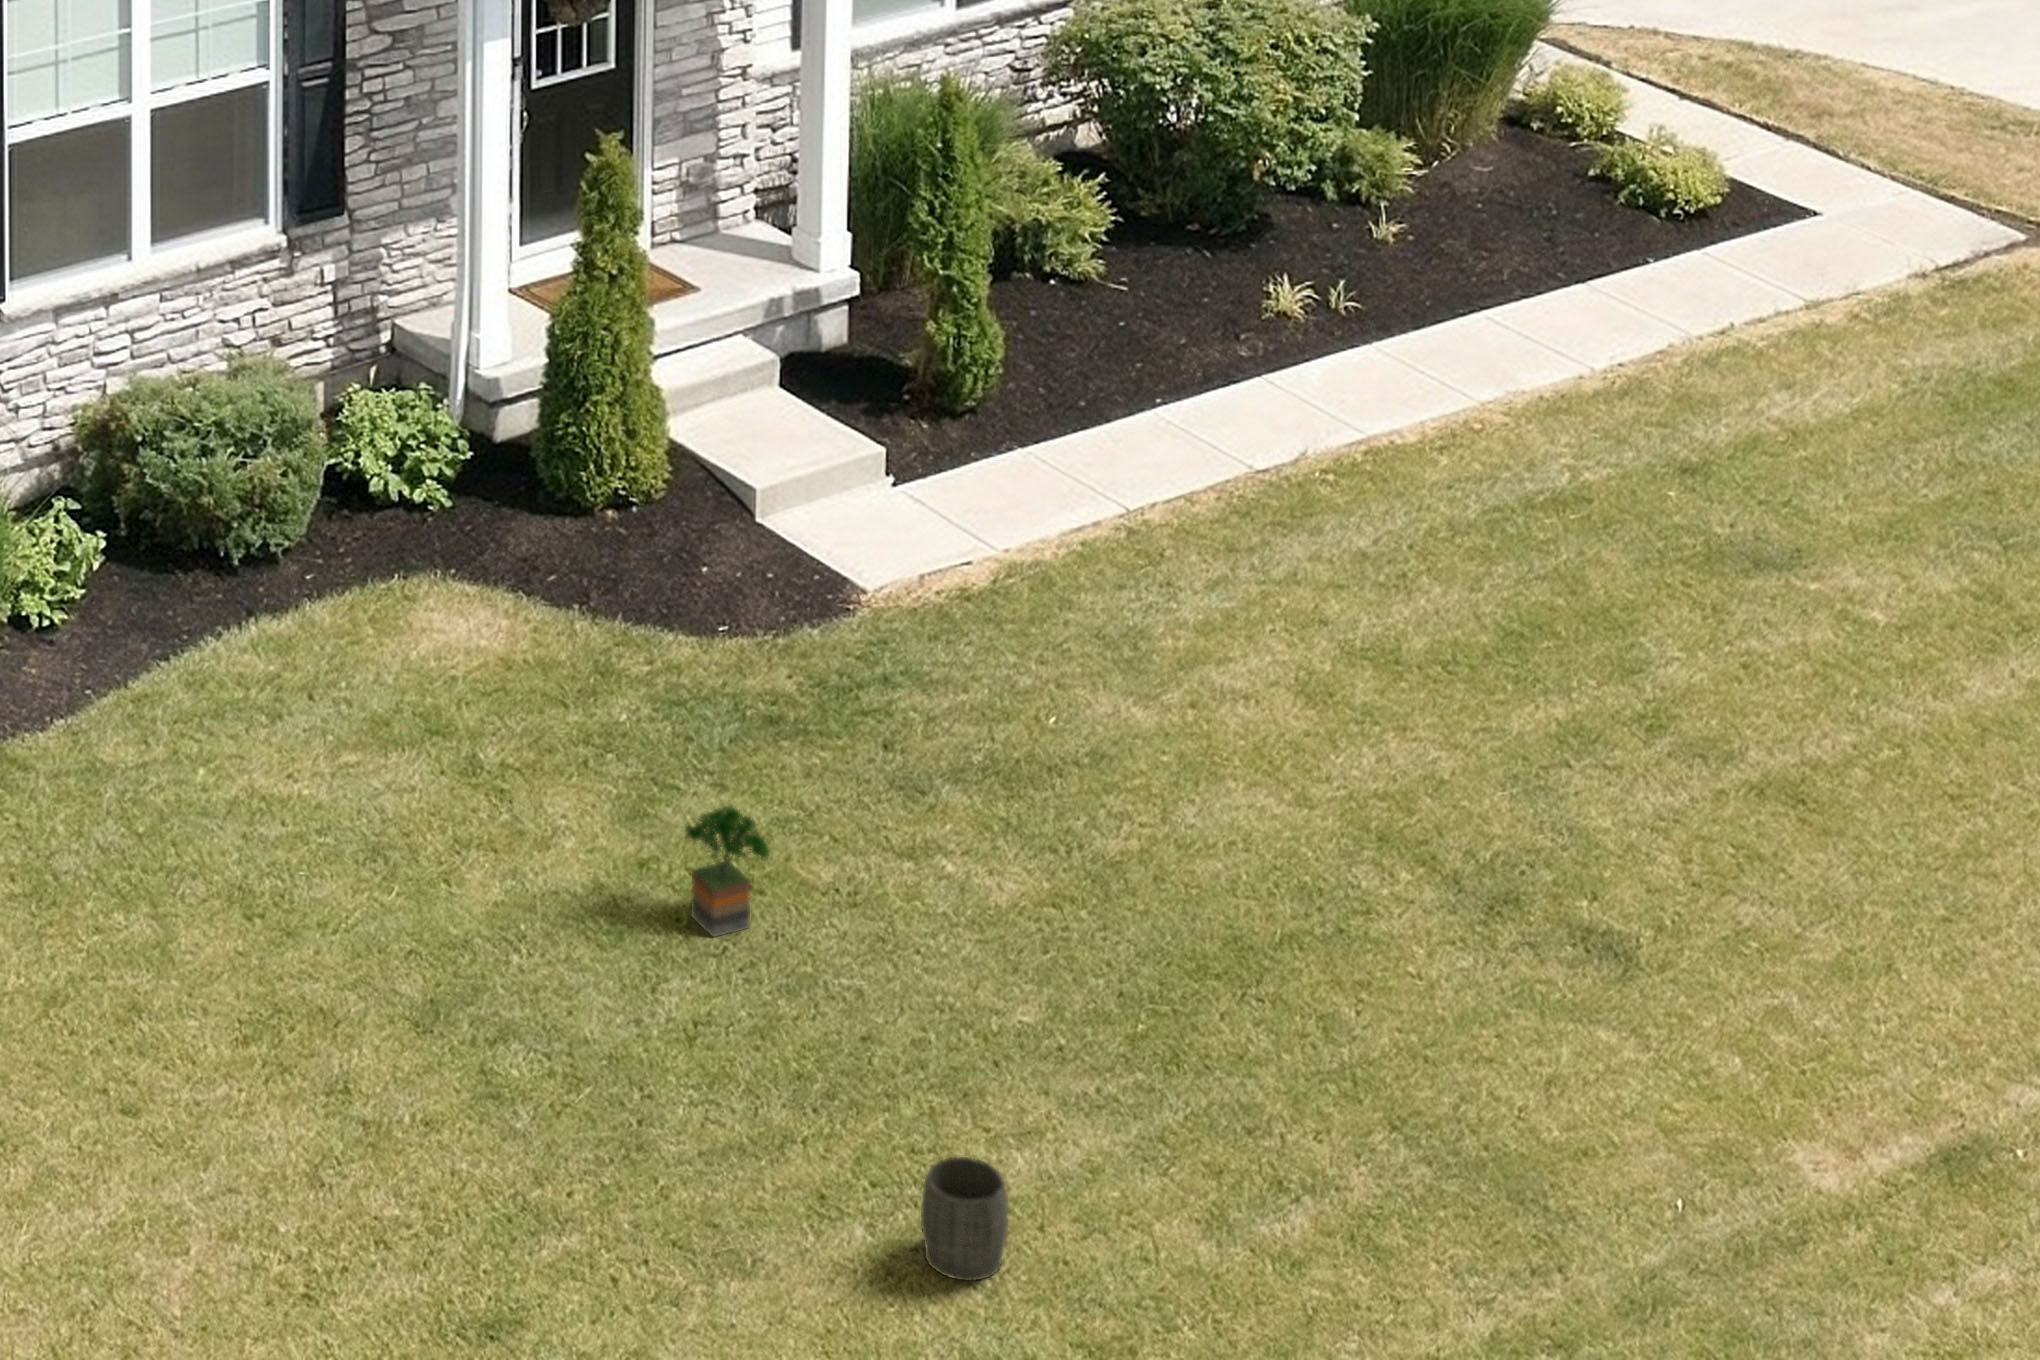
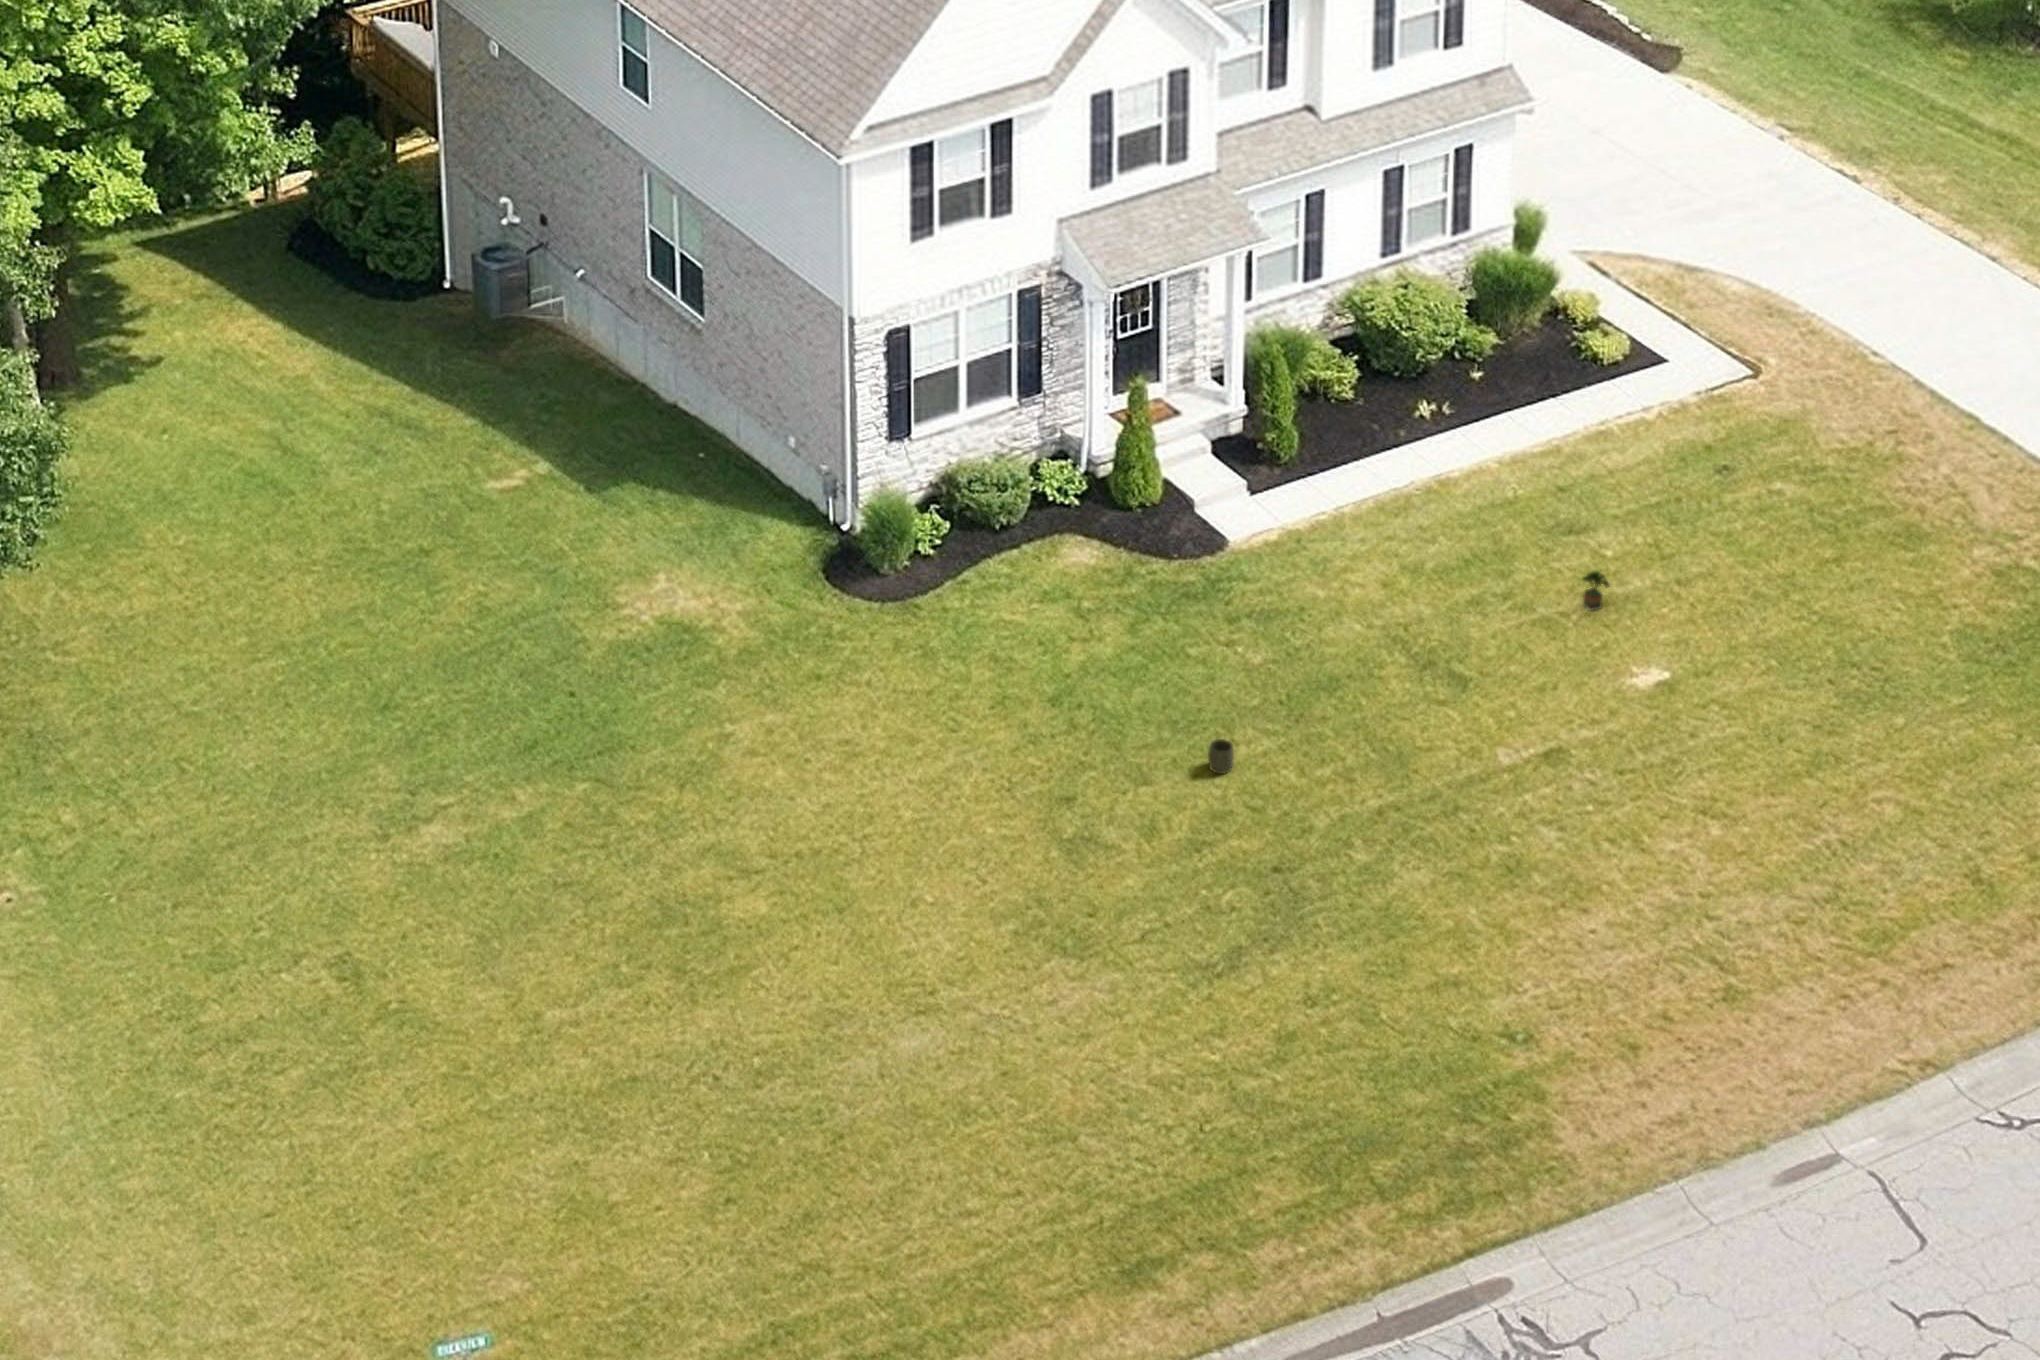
potted tree: present [685,805,770,937] -> present [1583,571,1609,611]

